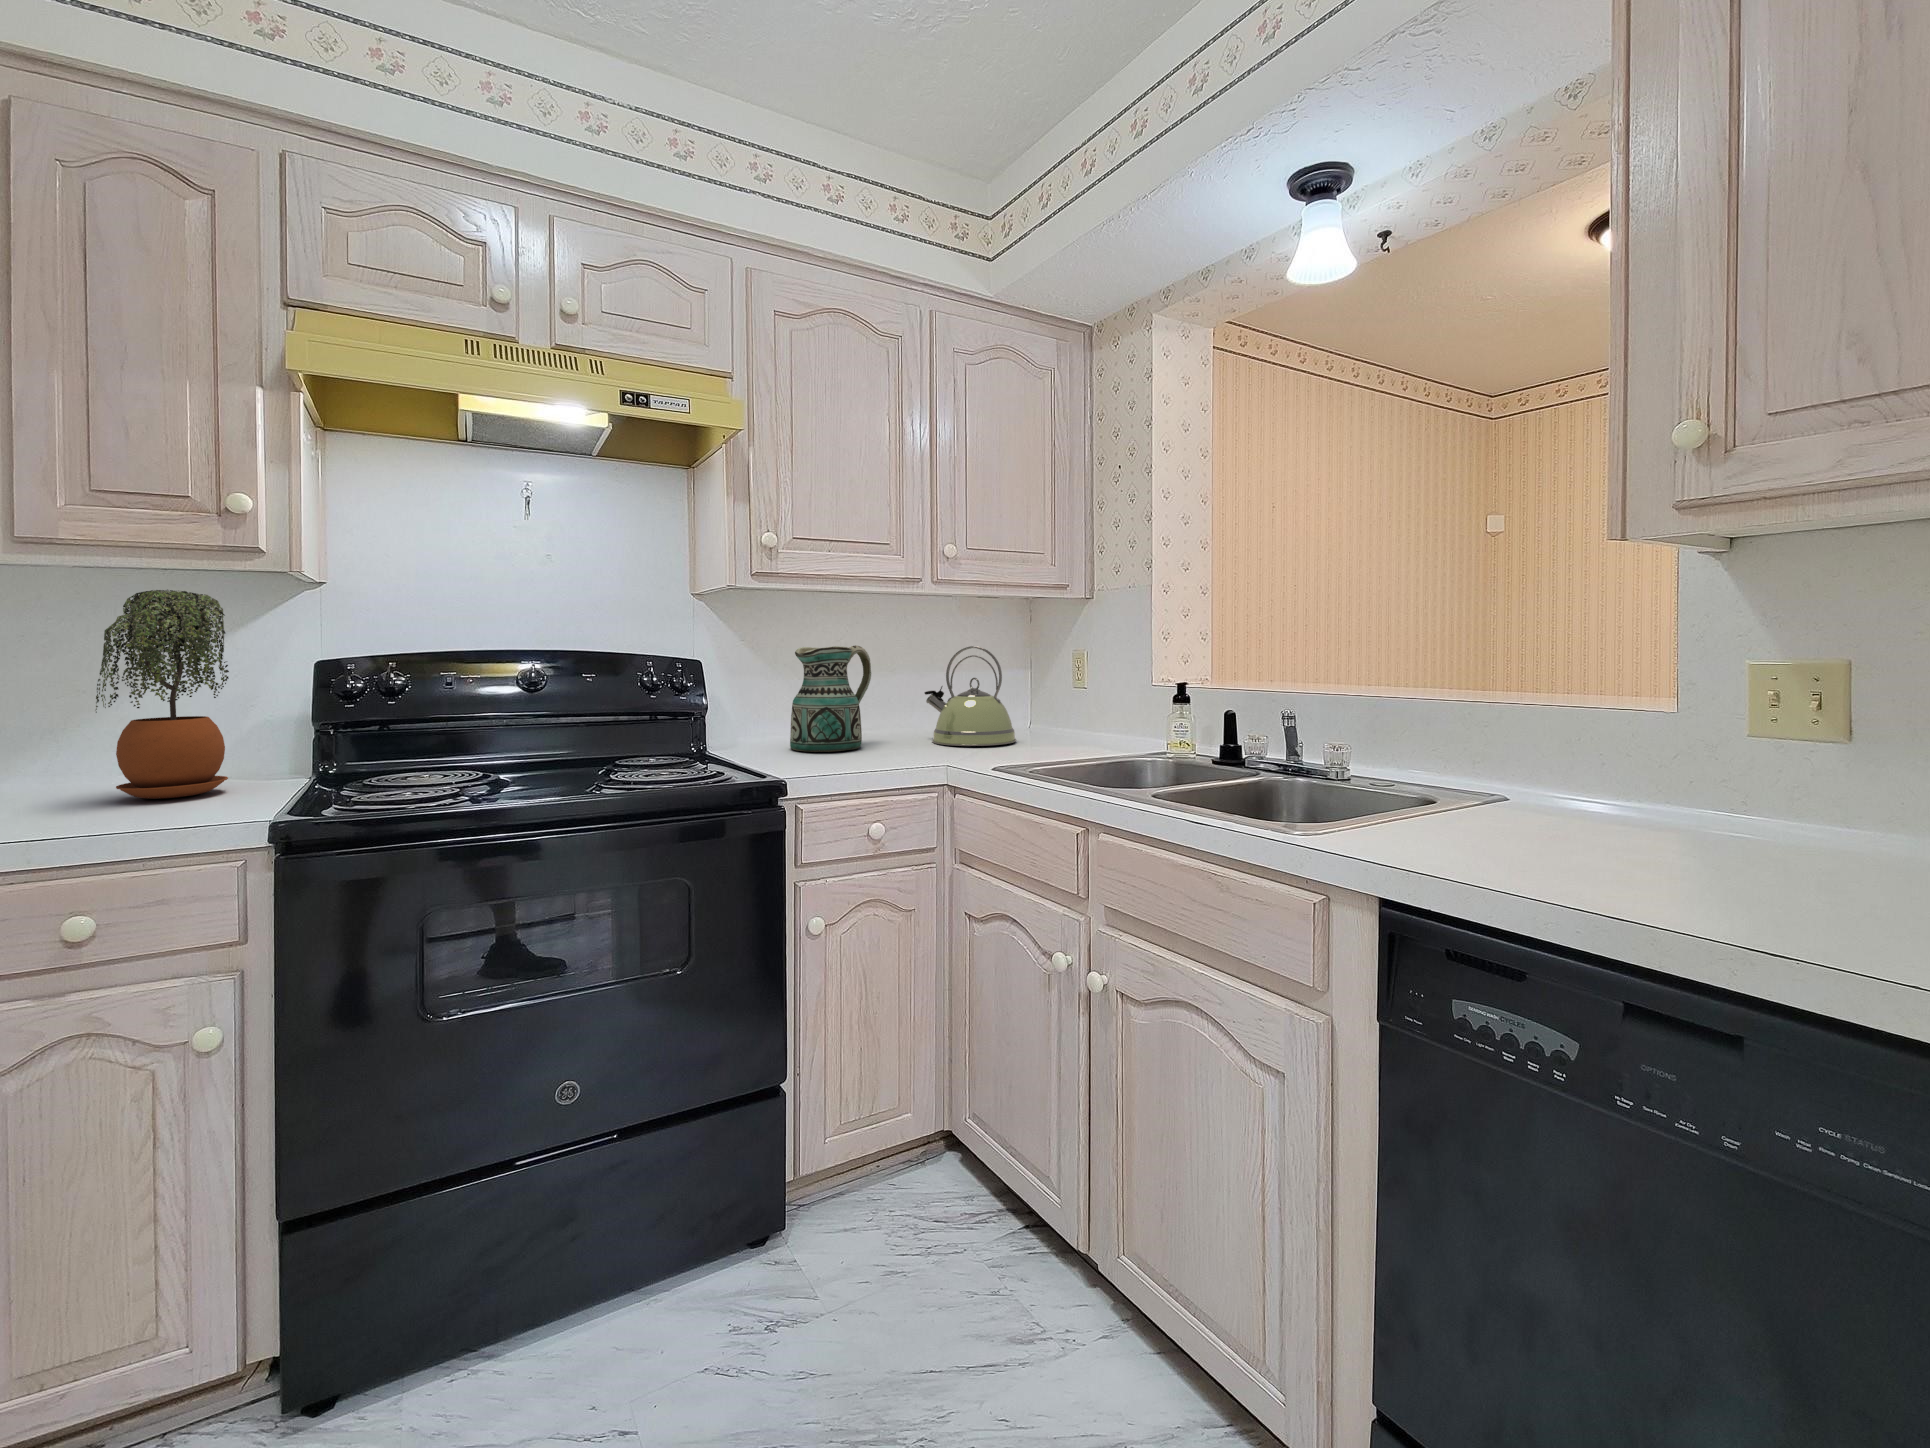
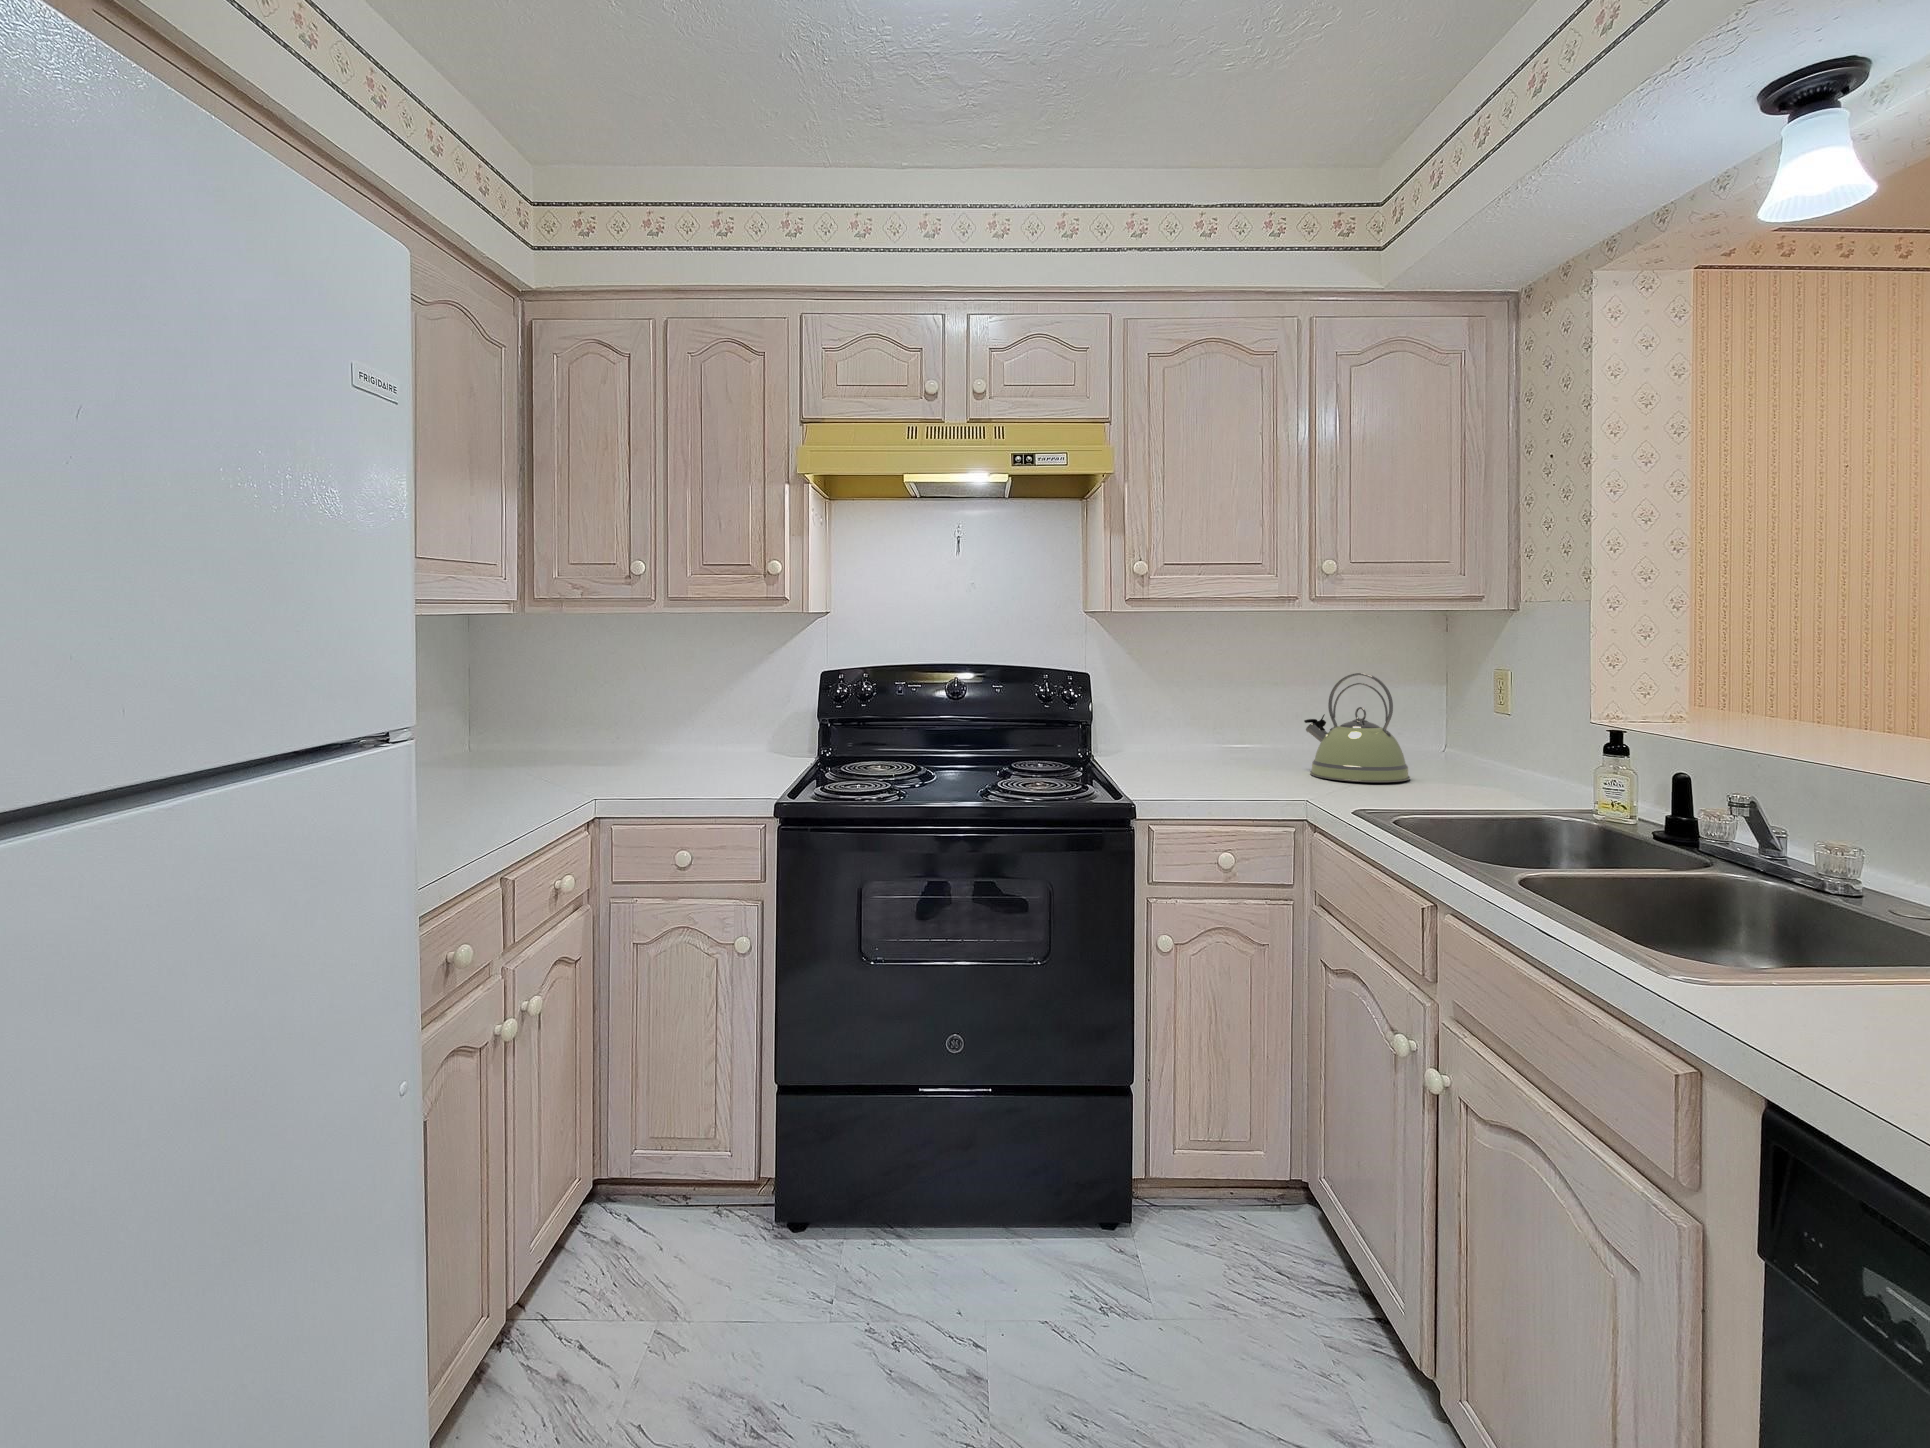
potted plant: present [96,590,229,799] -> none [692,632,760,776]
ceramic pitcher: present [790,645,871,752] -> none [1160,671,1245,776]

